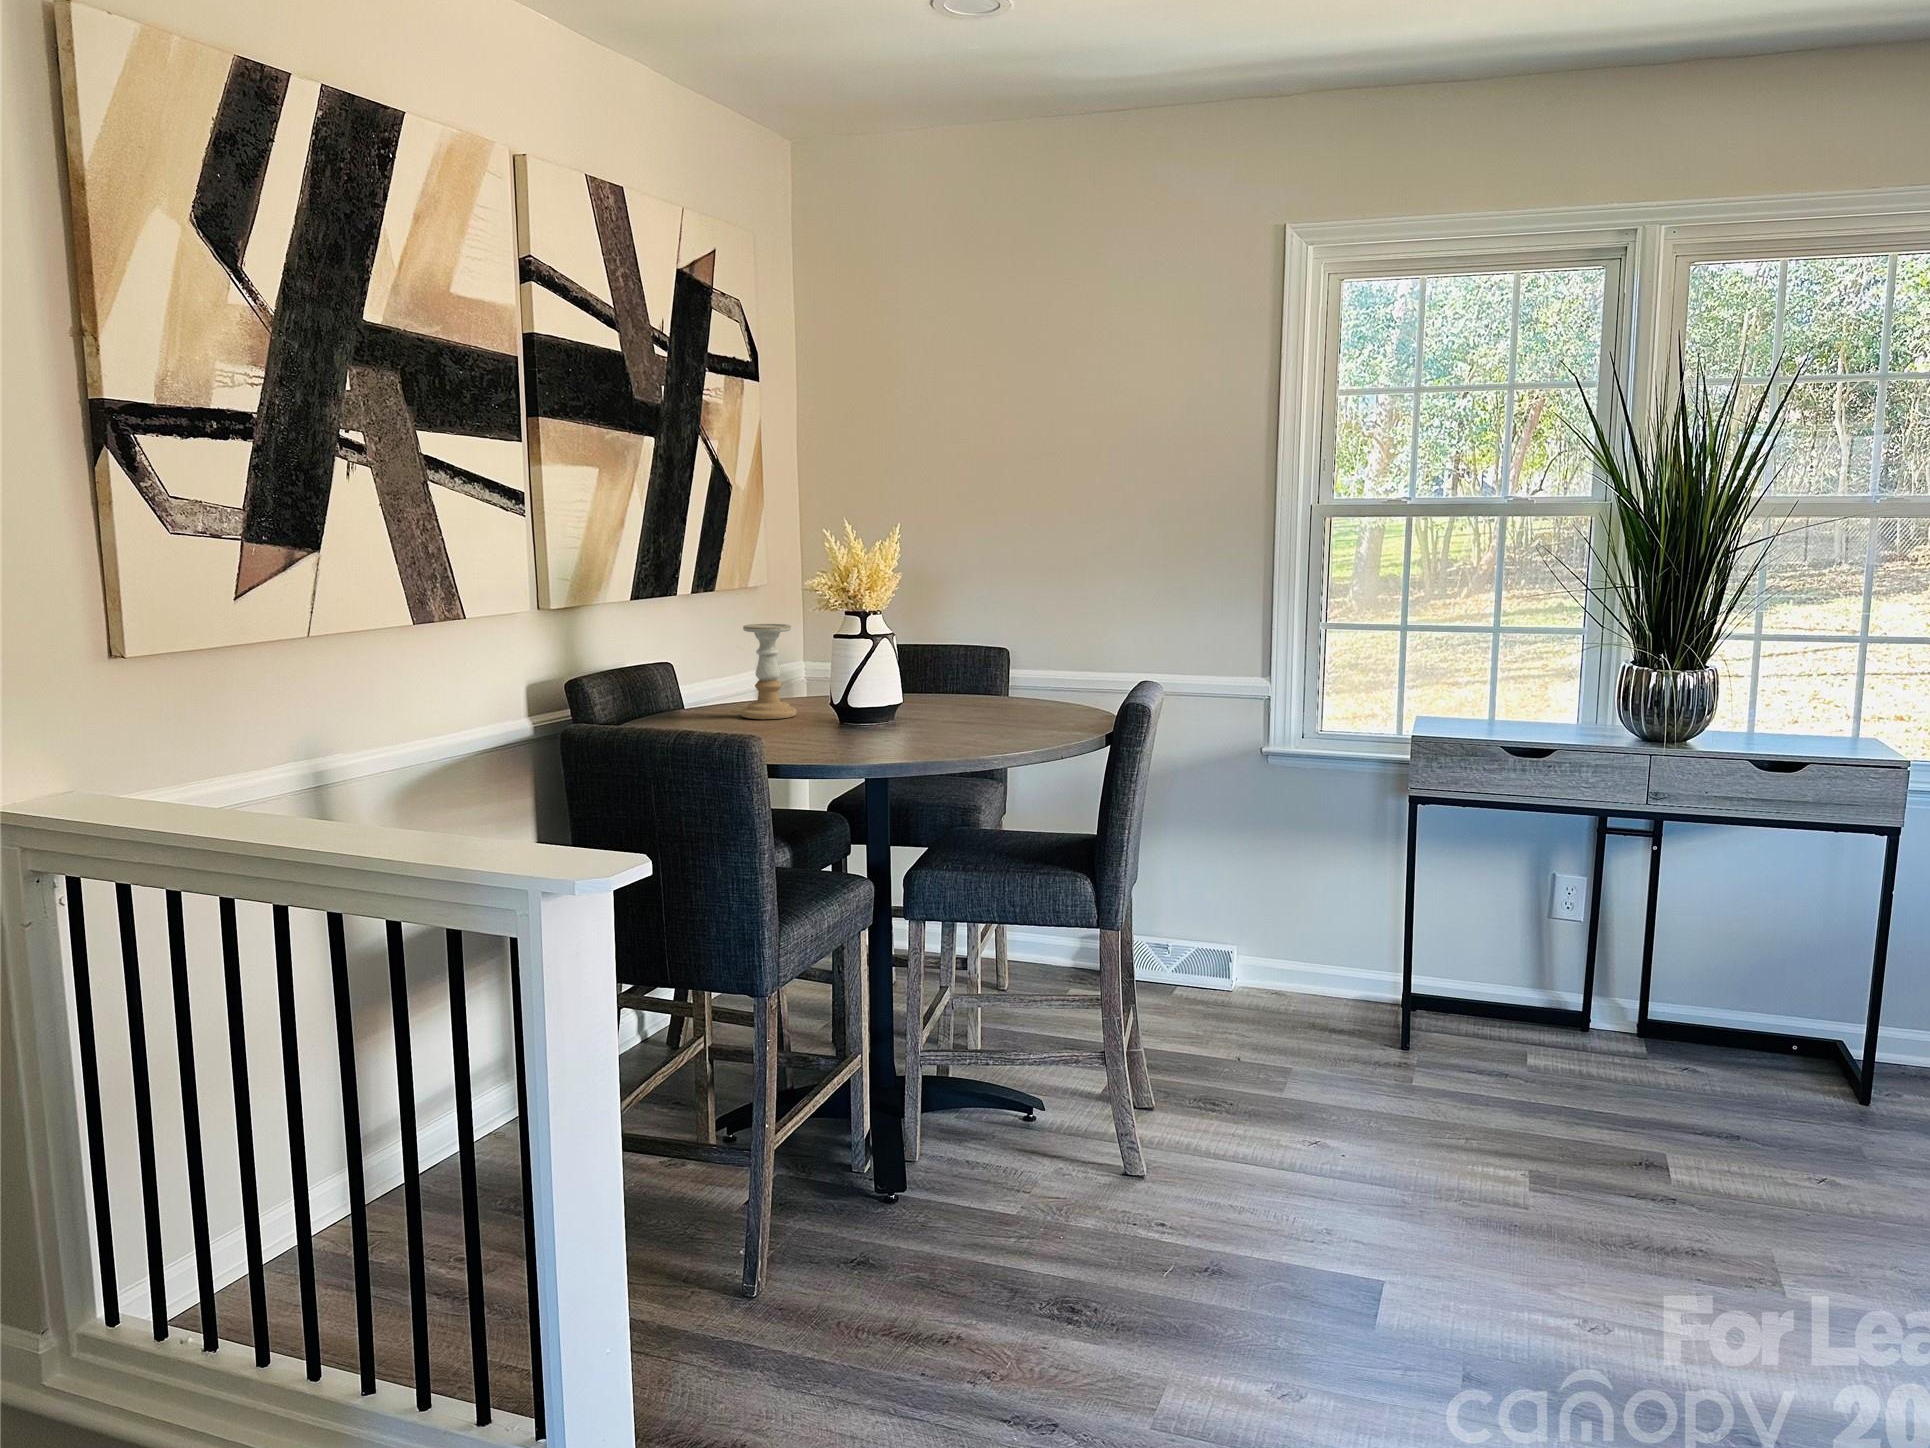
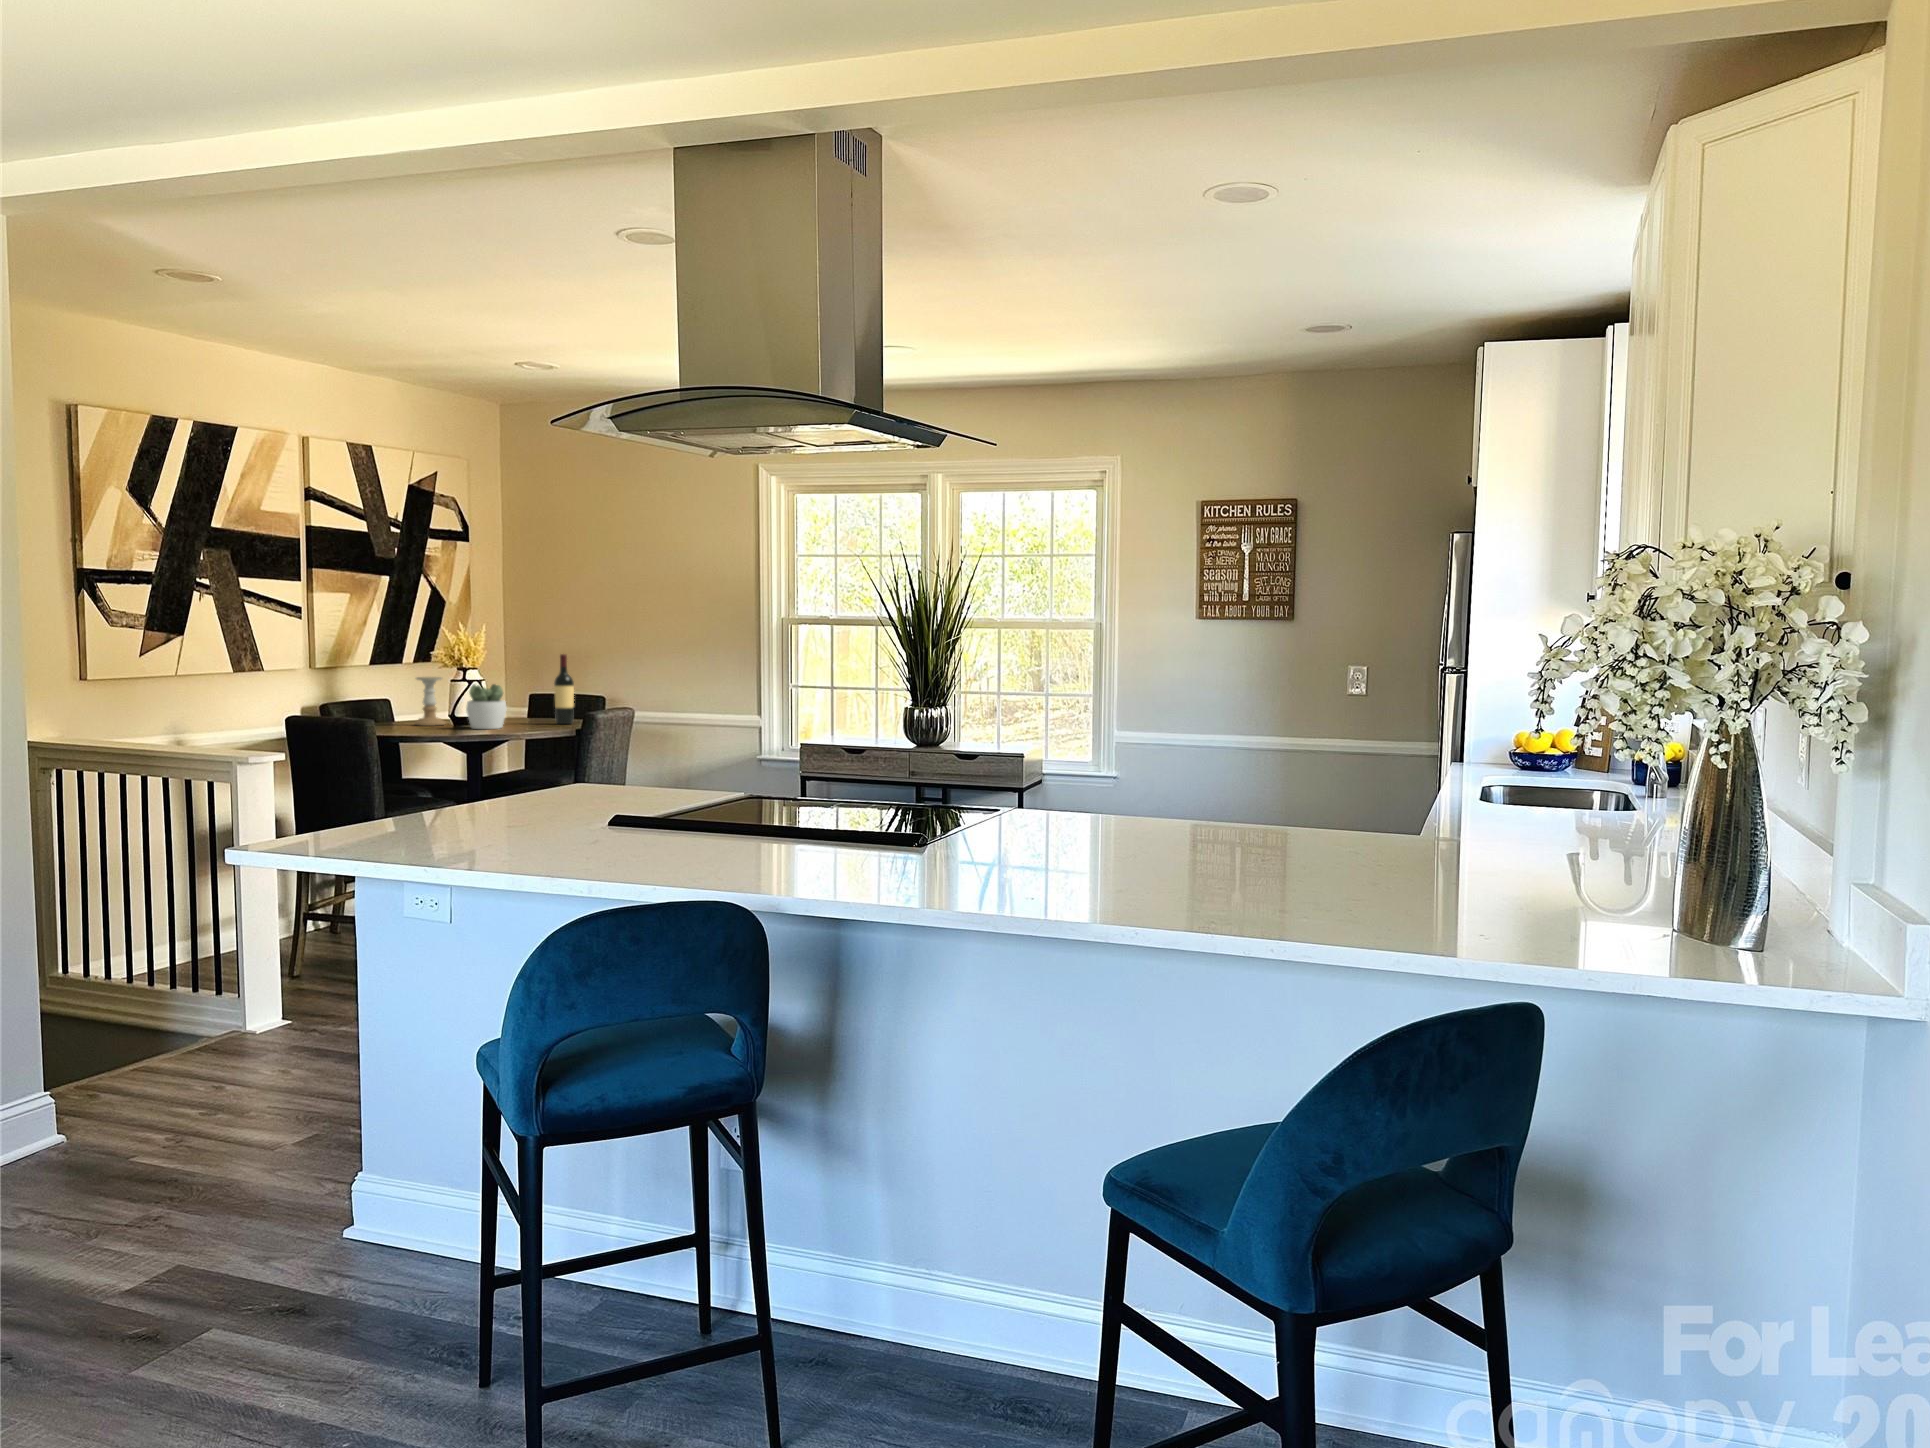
wine bottle: none [994,578,1029,710] -> present [554,654,574,724]
succulent plant: none [863,638,935,730] -> present [466,684,507,729]

